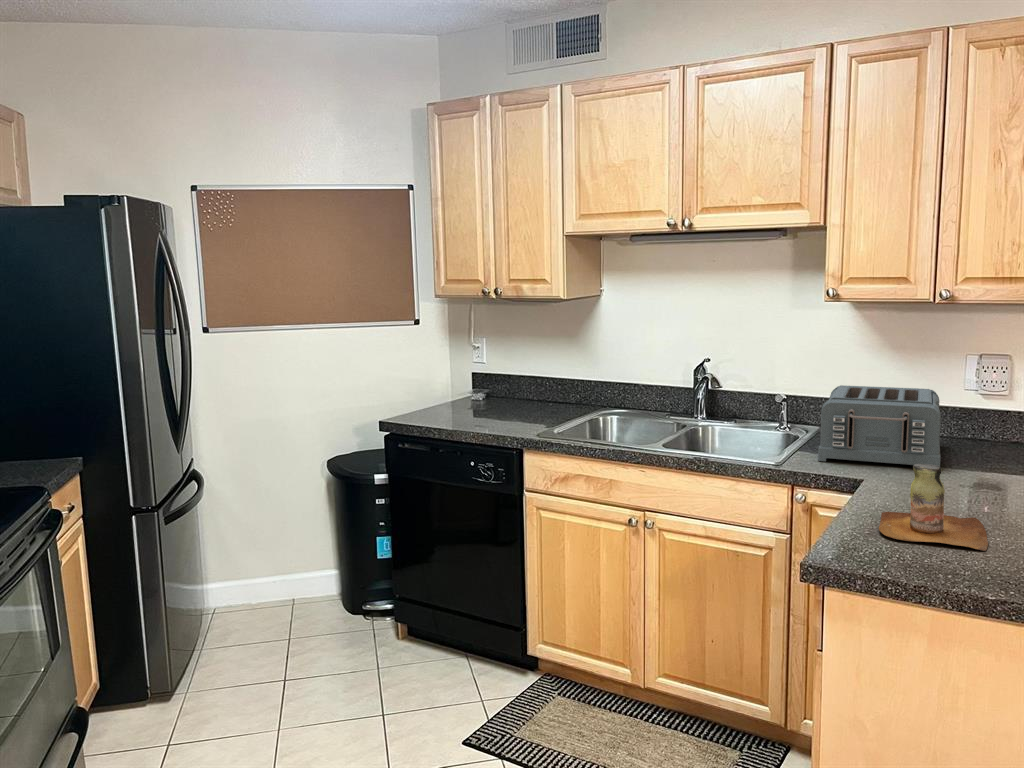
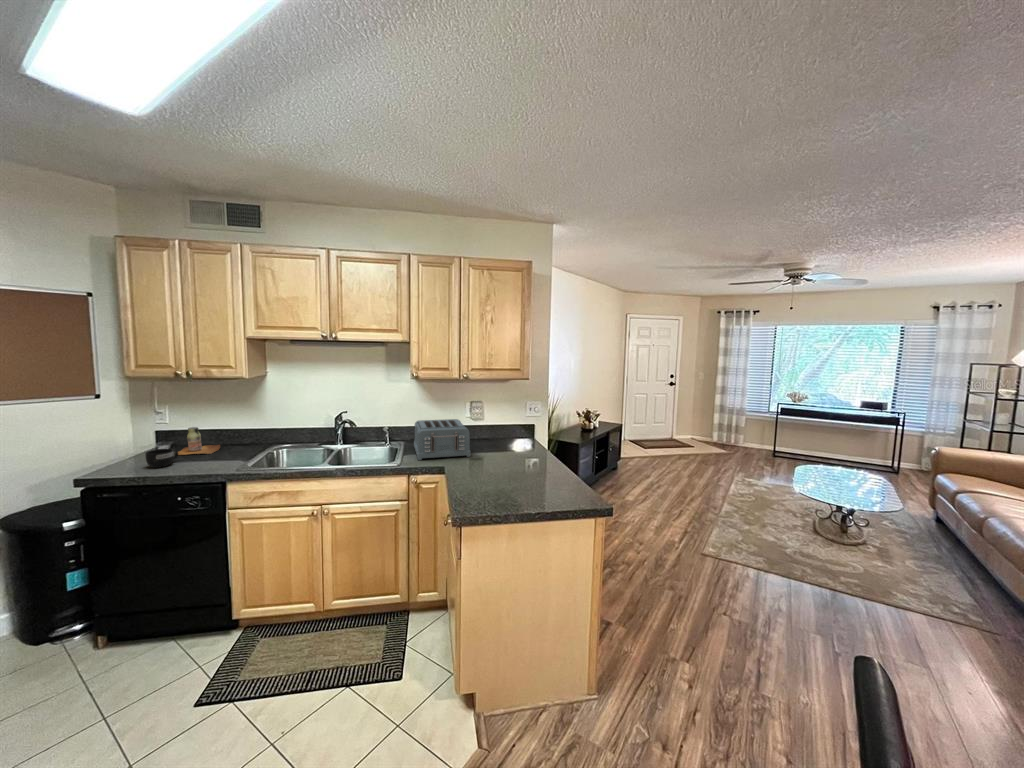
mug: none [446,396,482,420] -> present [145,449,178,468]
bottle: present [879,464,988,551] -> present [178,427,220,455]

